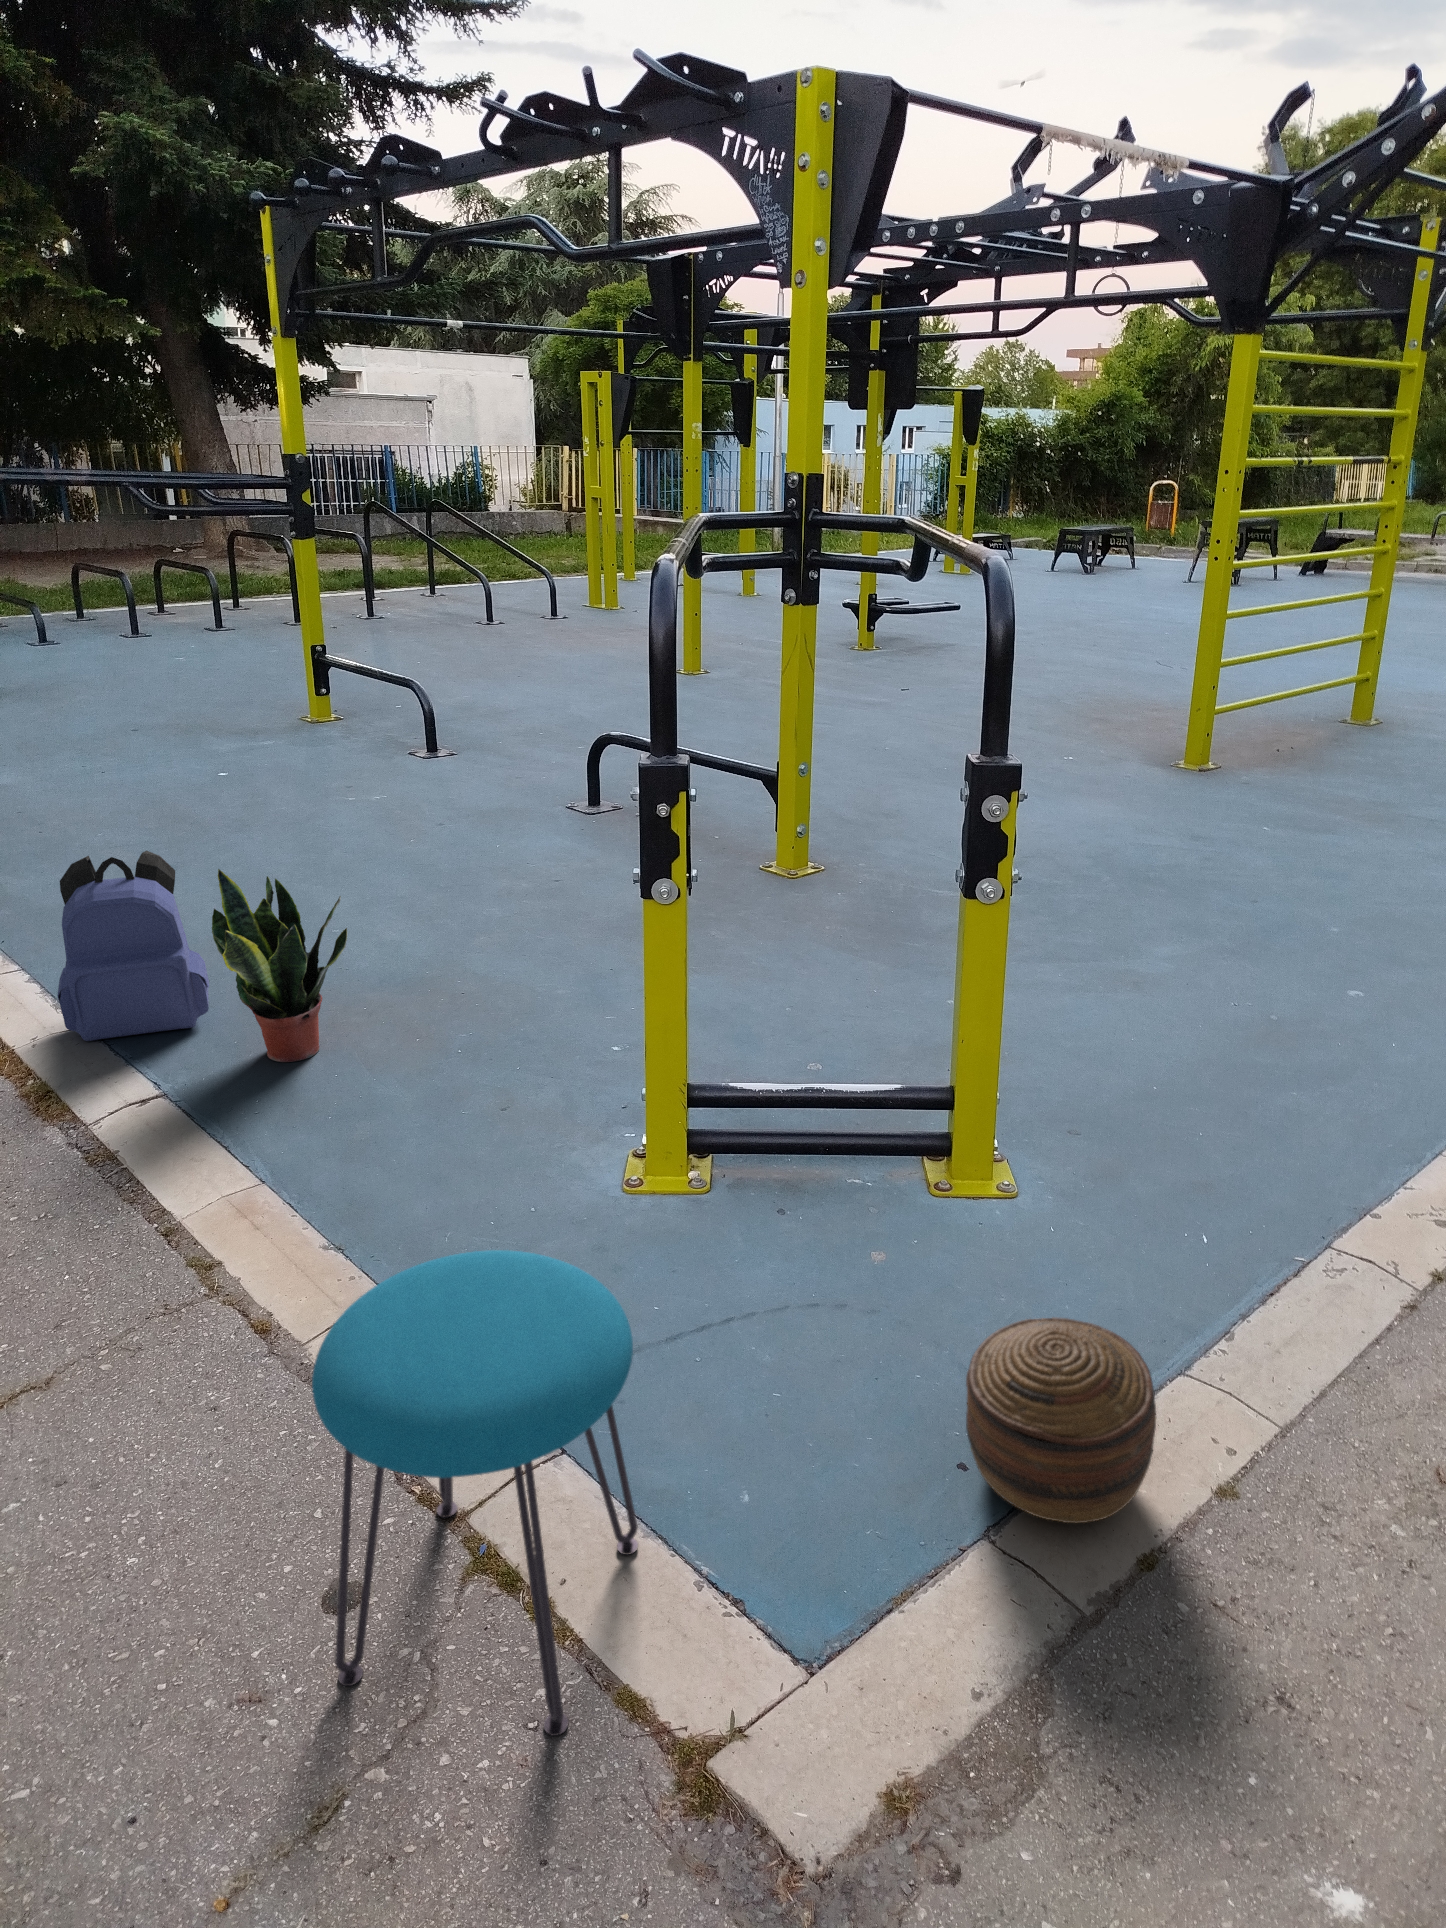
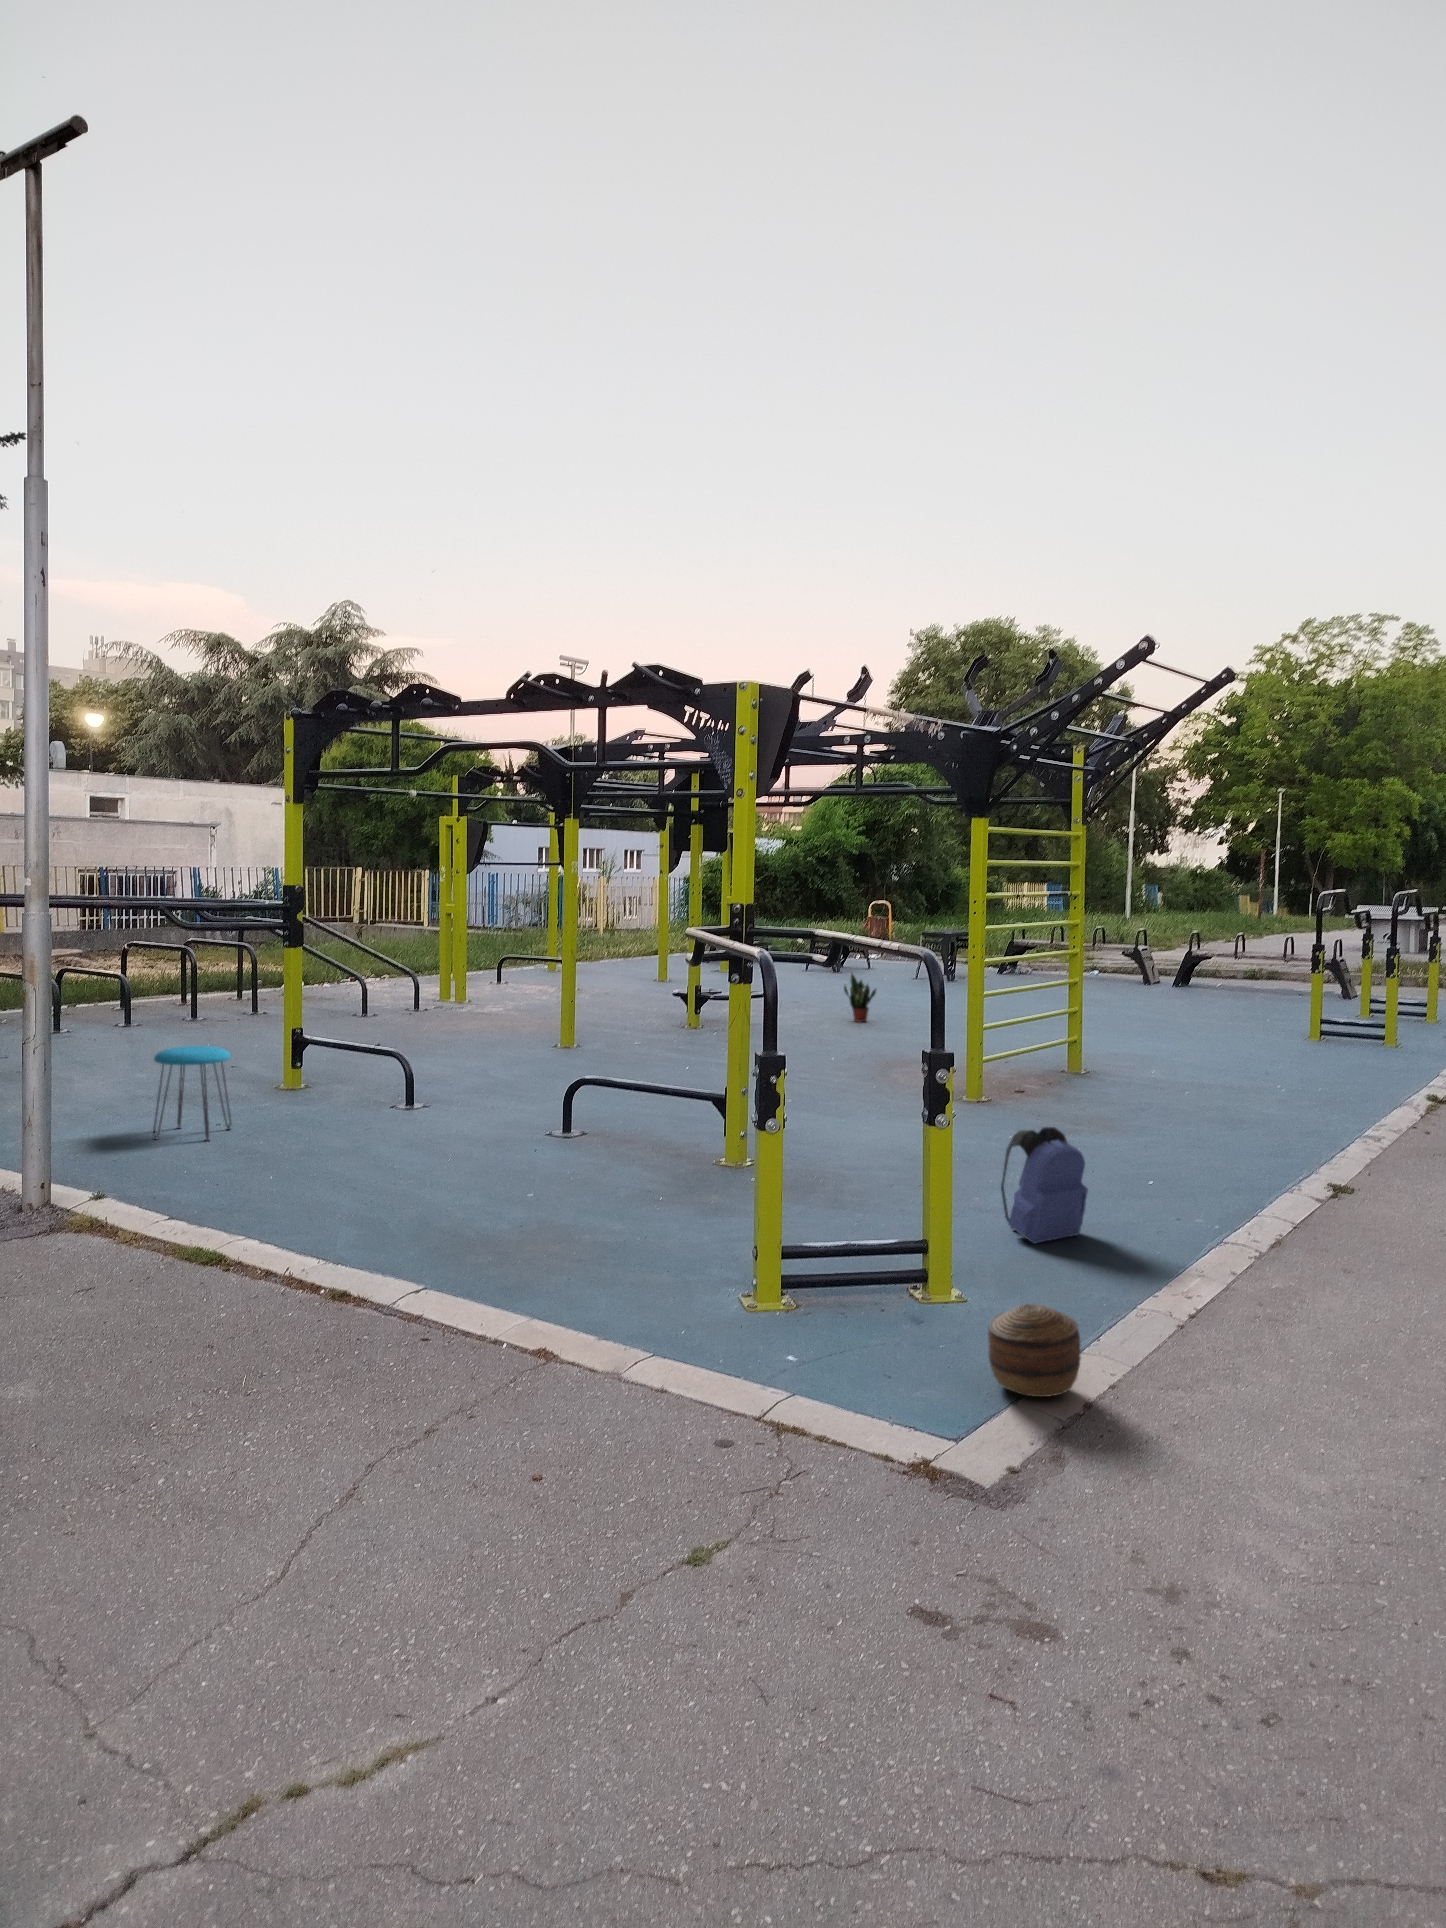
backpack: present [57,851,209,1041] -> present [1001,1127,1088,1244]
potted plant: present [212,869,347,1062] -> present [844,974,876,1022]
stool: present [312,1250,638,1736] -> present [153,1046,232,1141]

